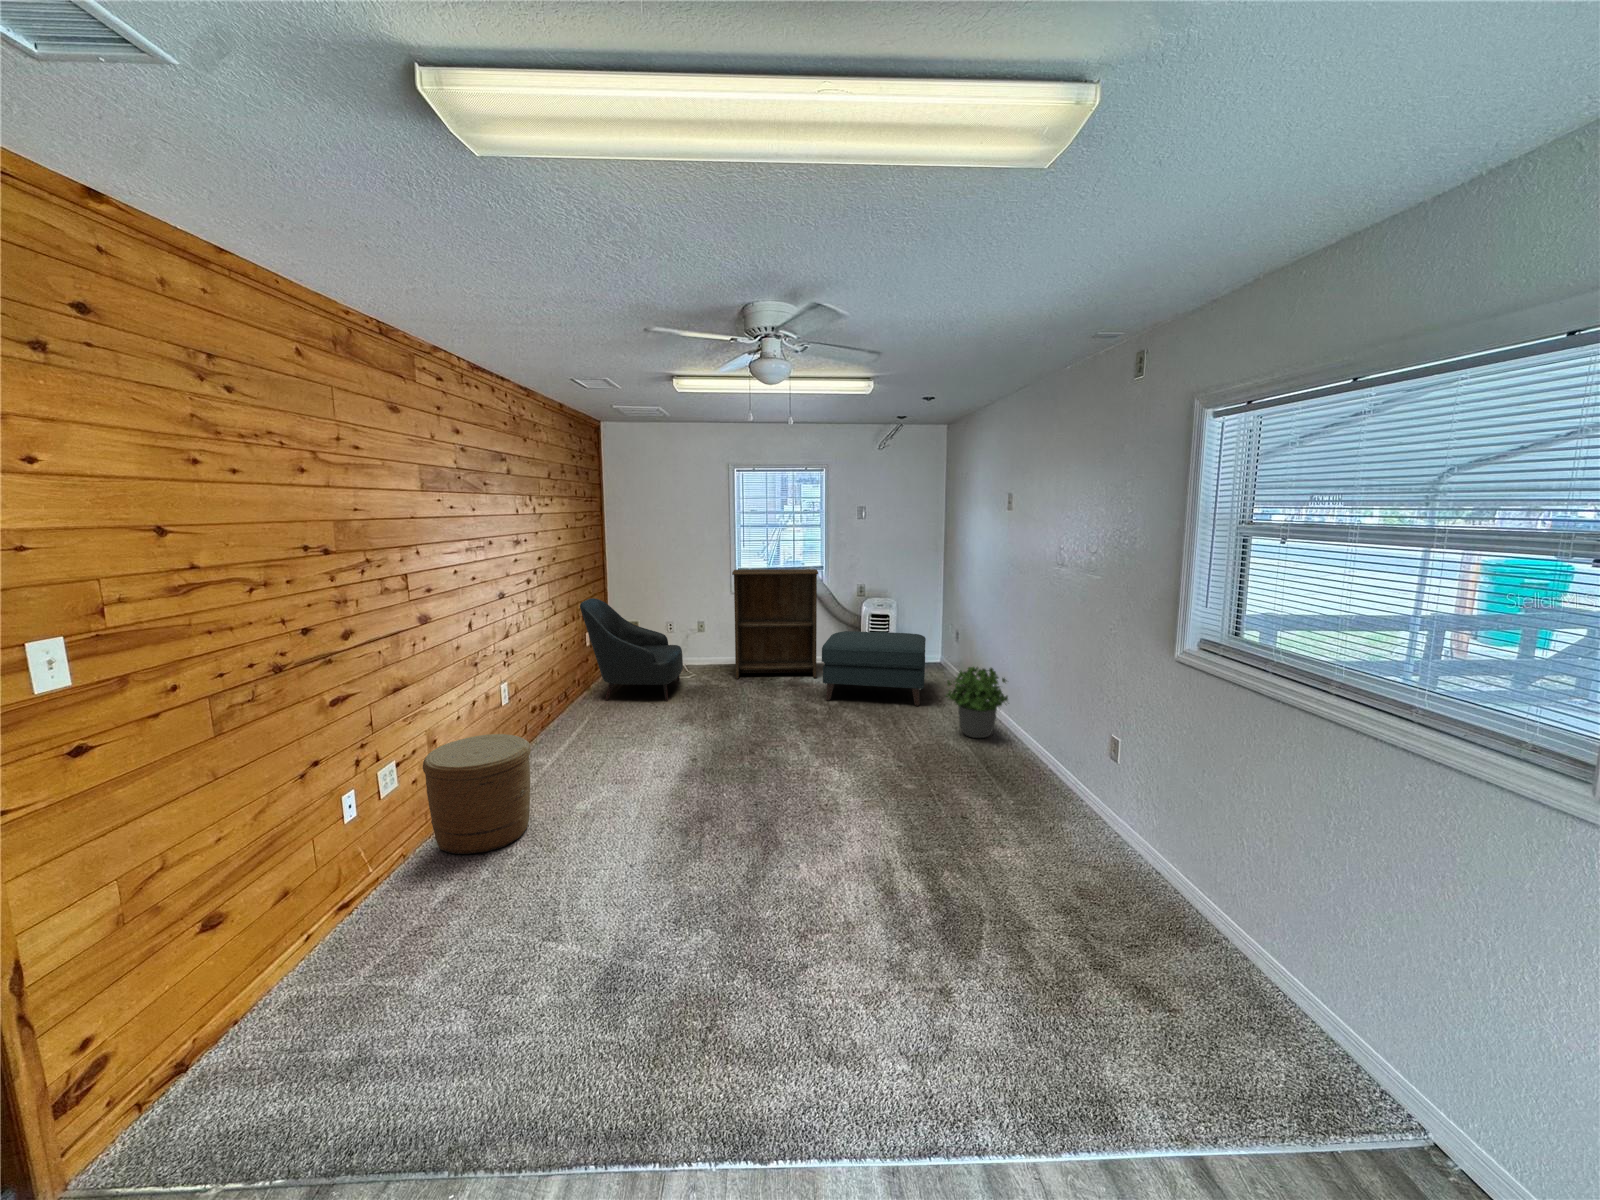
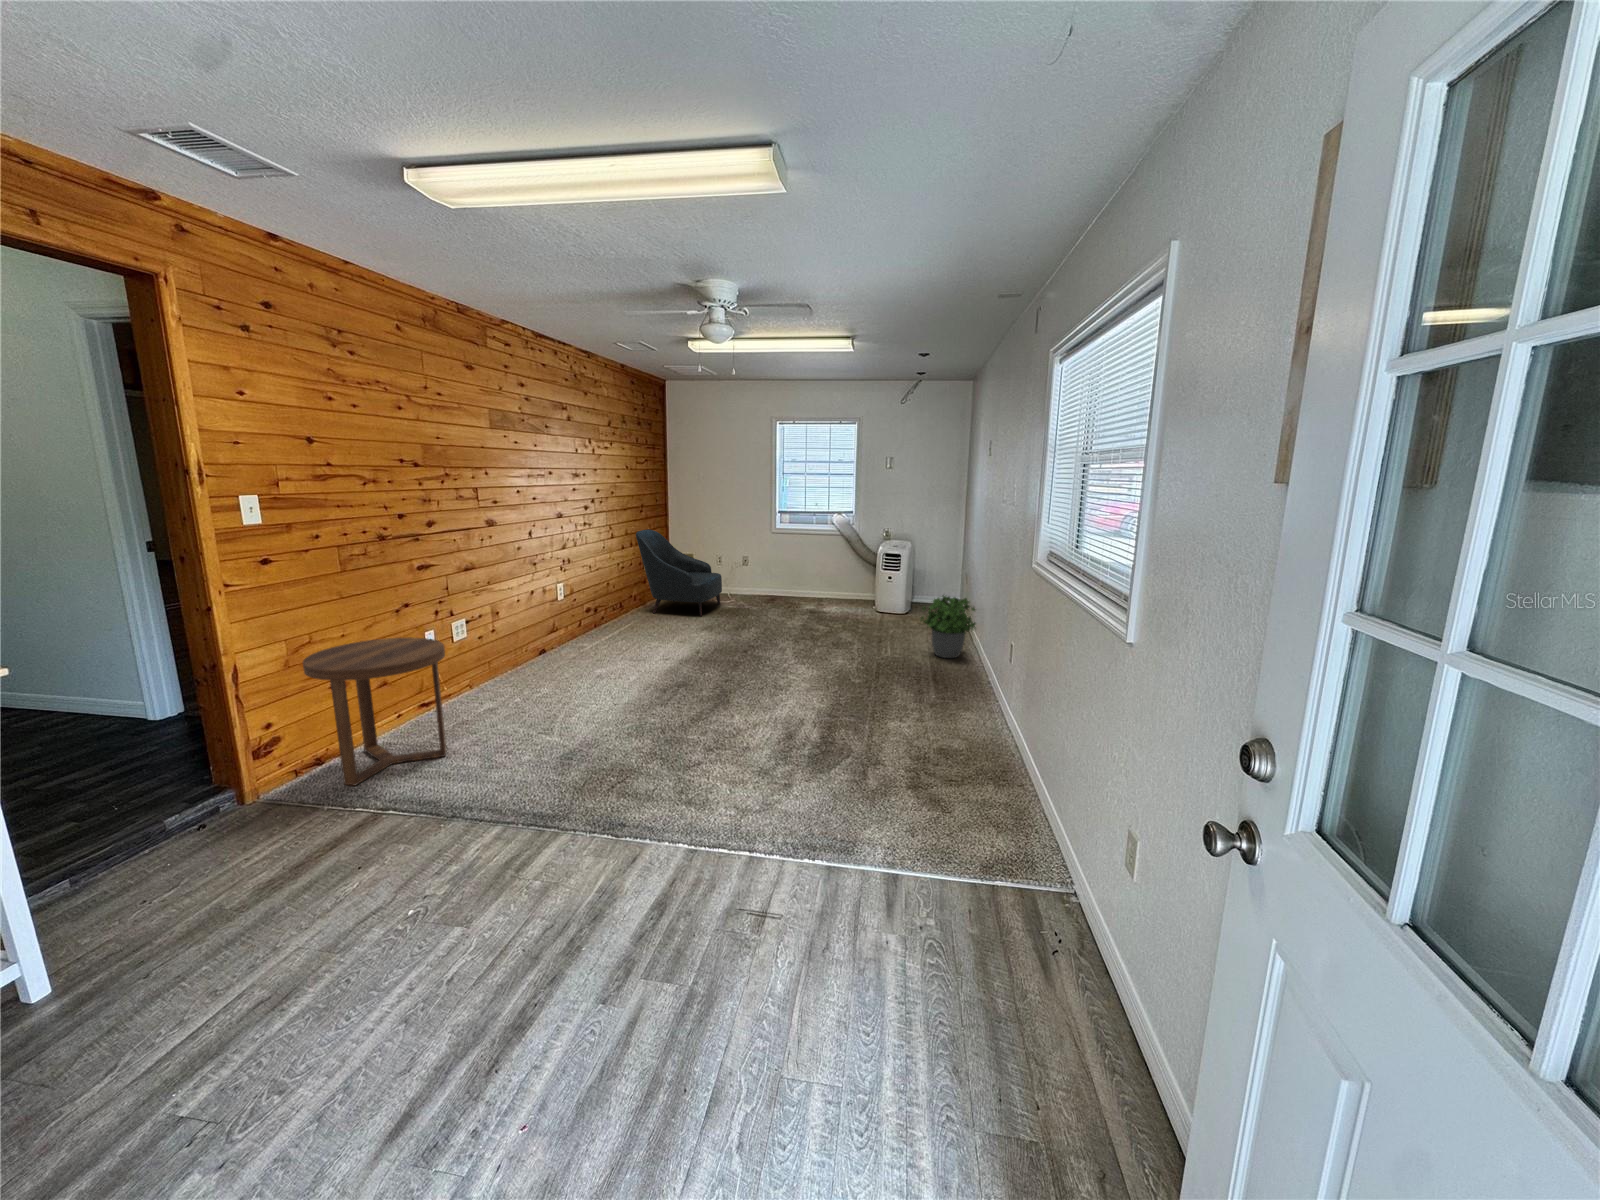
bookshelf: present [732,569,818,679] -> none [766,511,844,609]
ottoman: present [822,631,926,706] -> none [830,568,932,634]
woven basket: present [423,734,531,854] -> none [484,612,561,690]
side table: none [154,825,407,1121] -> present [303,638,446,786]

